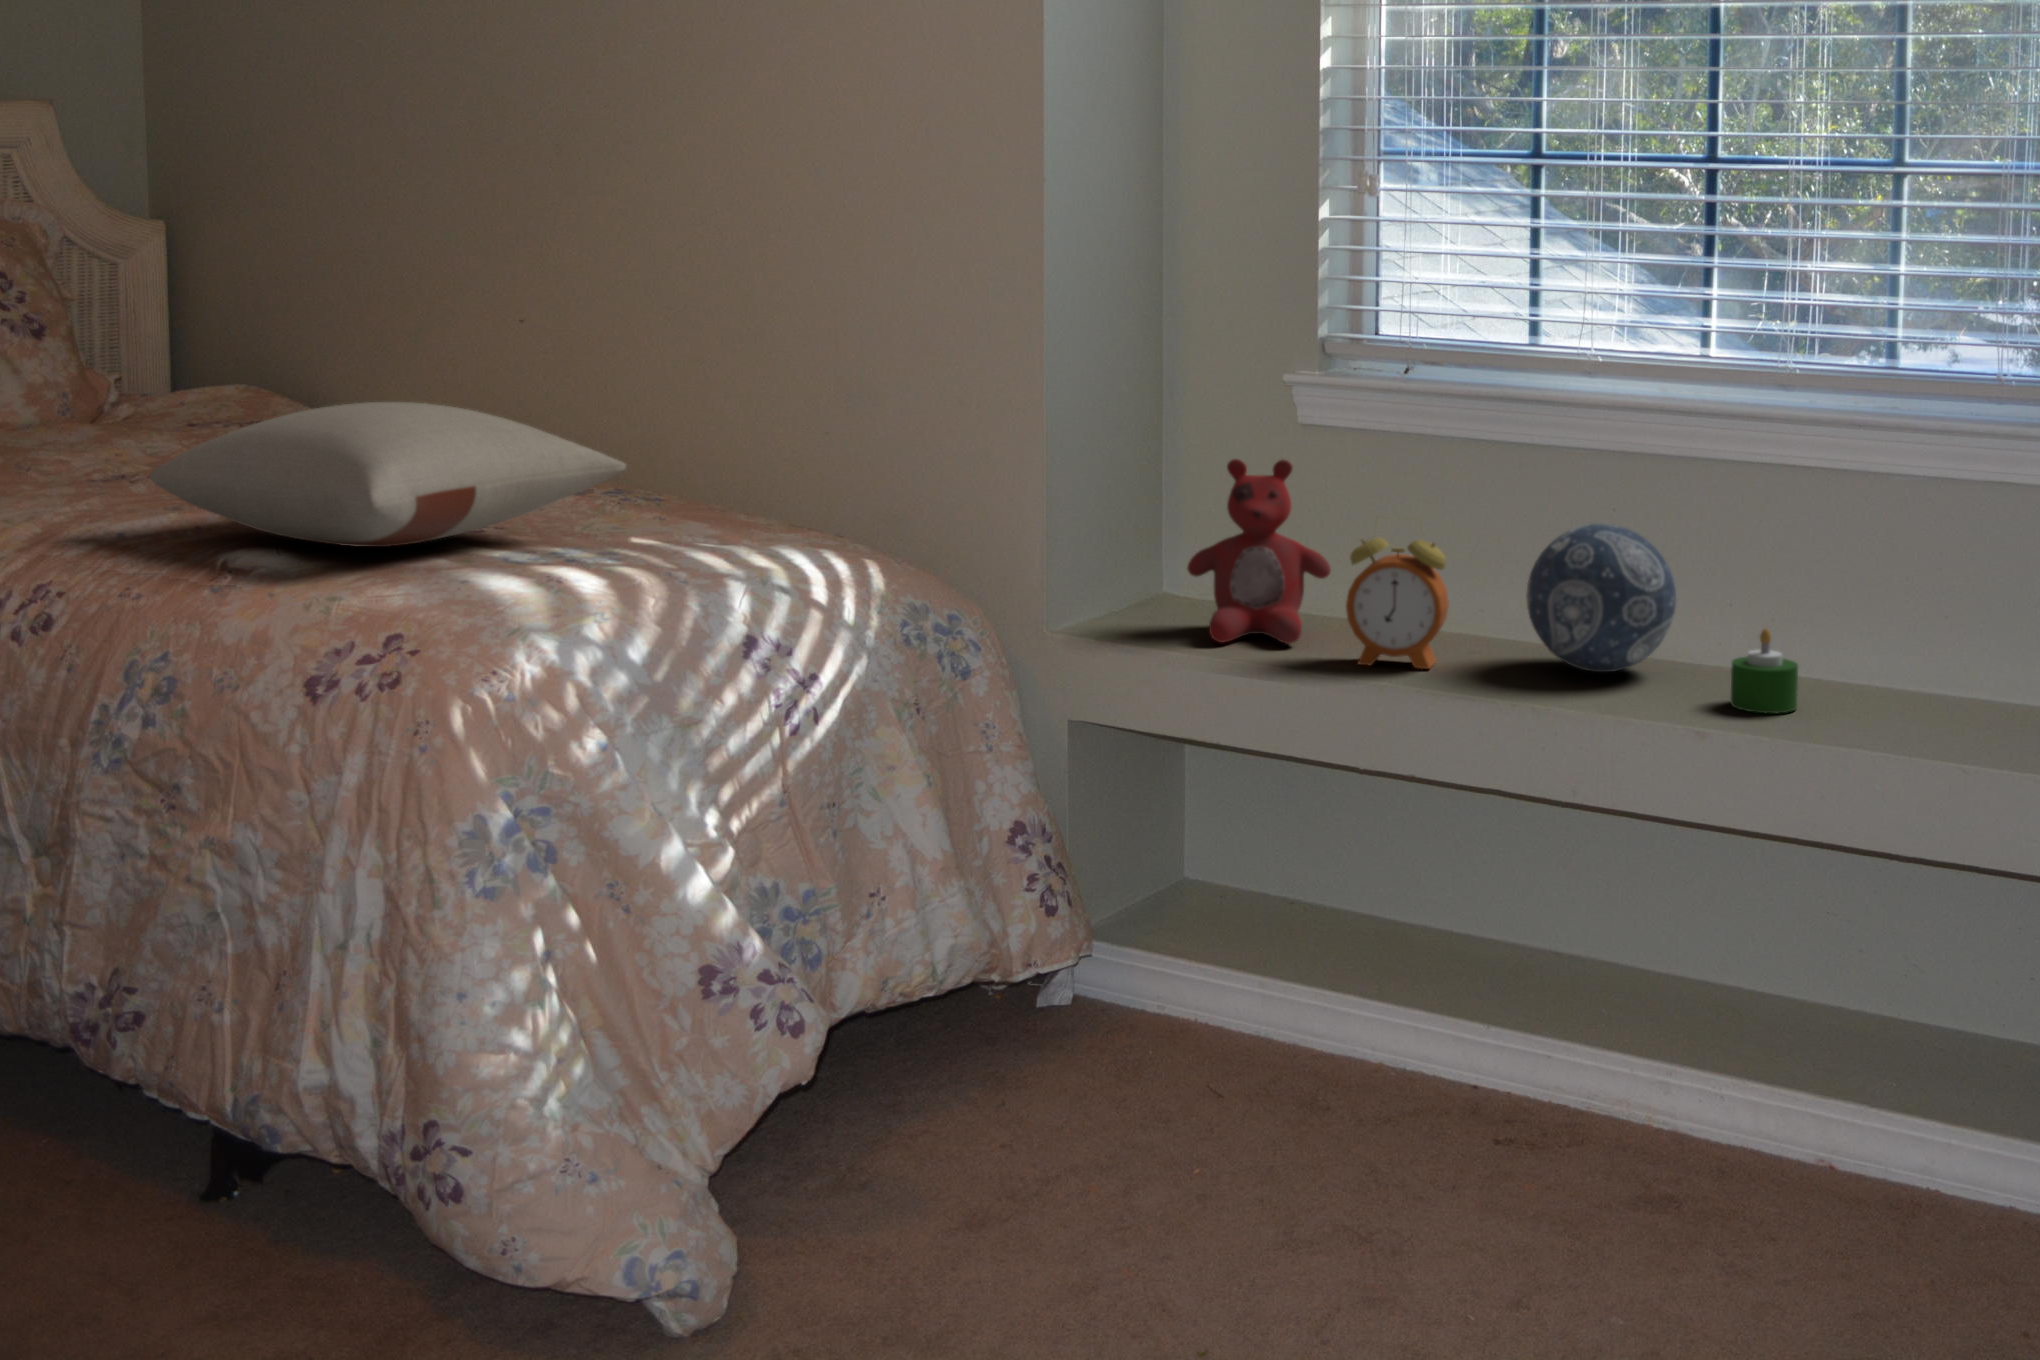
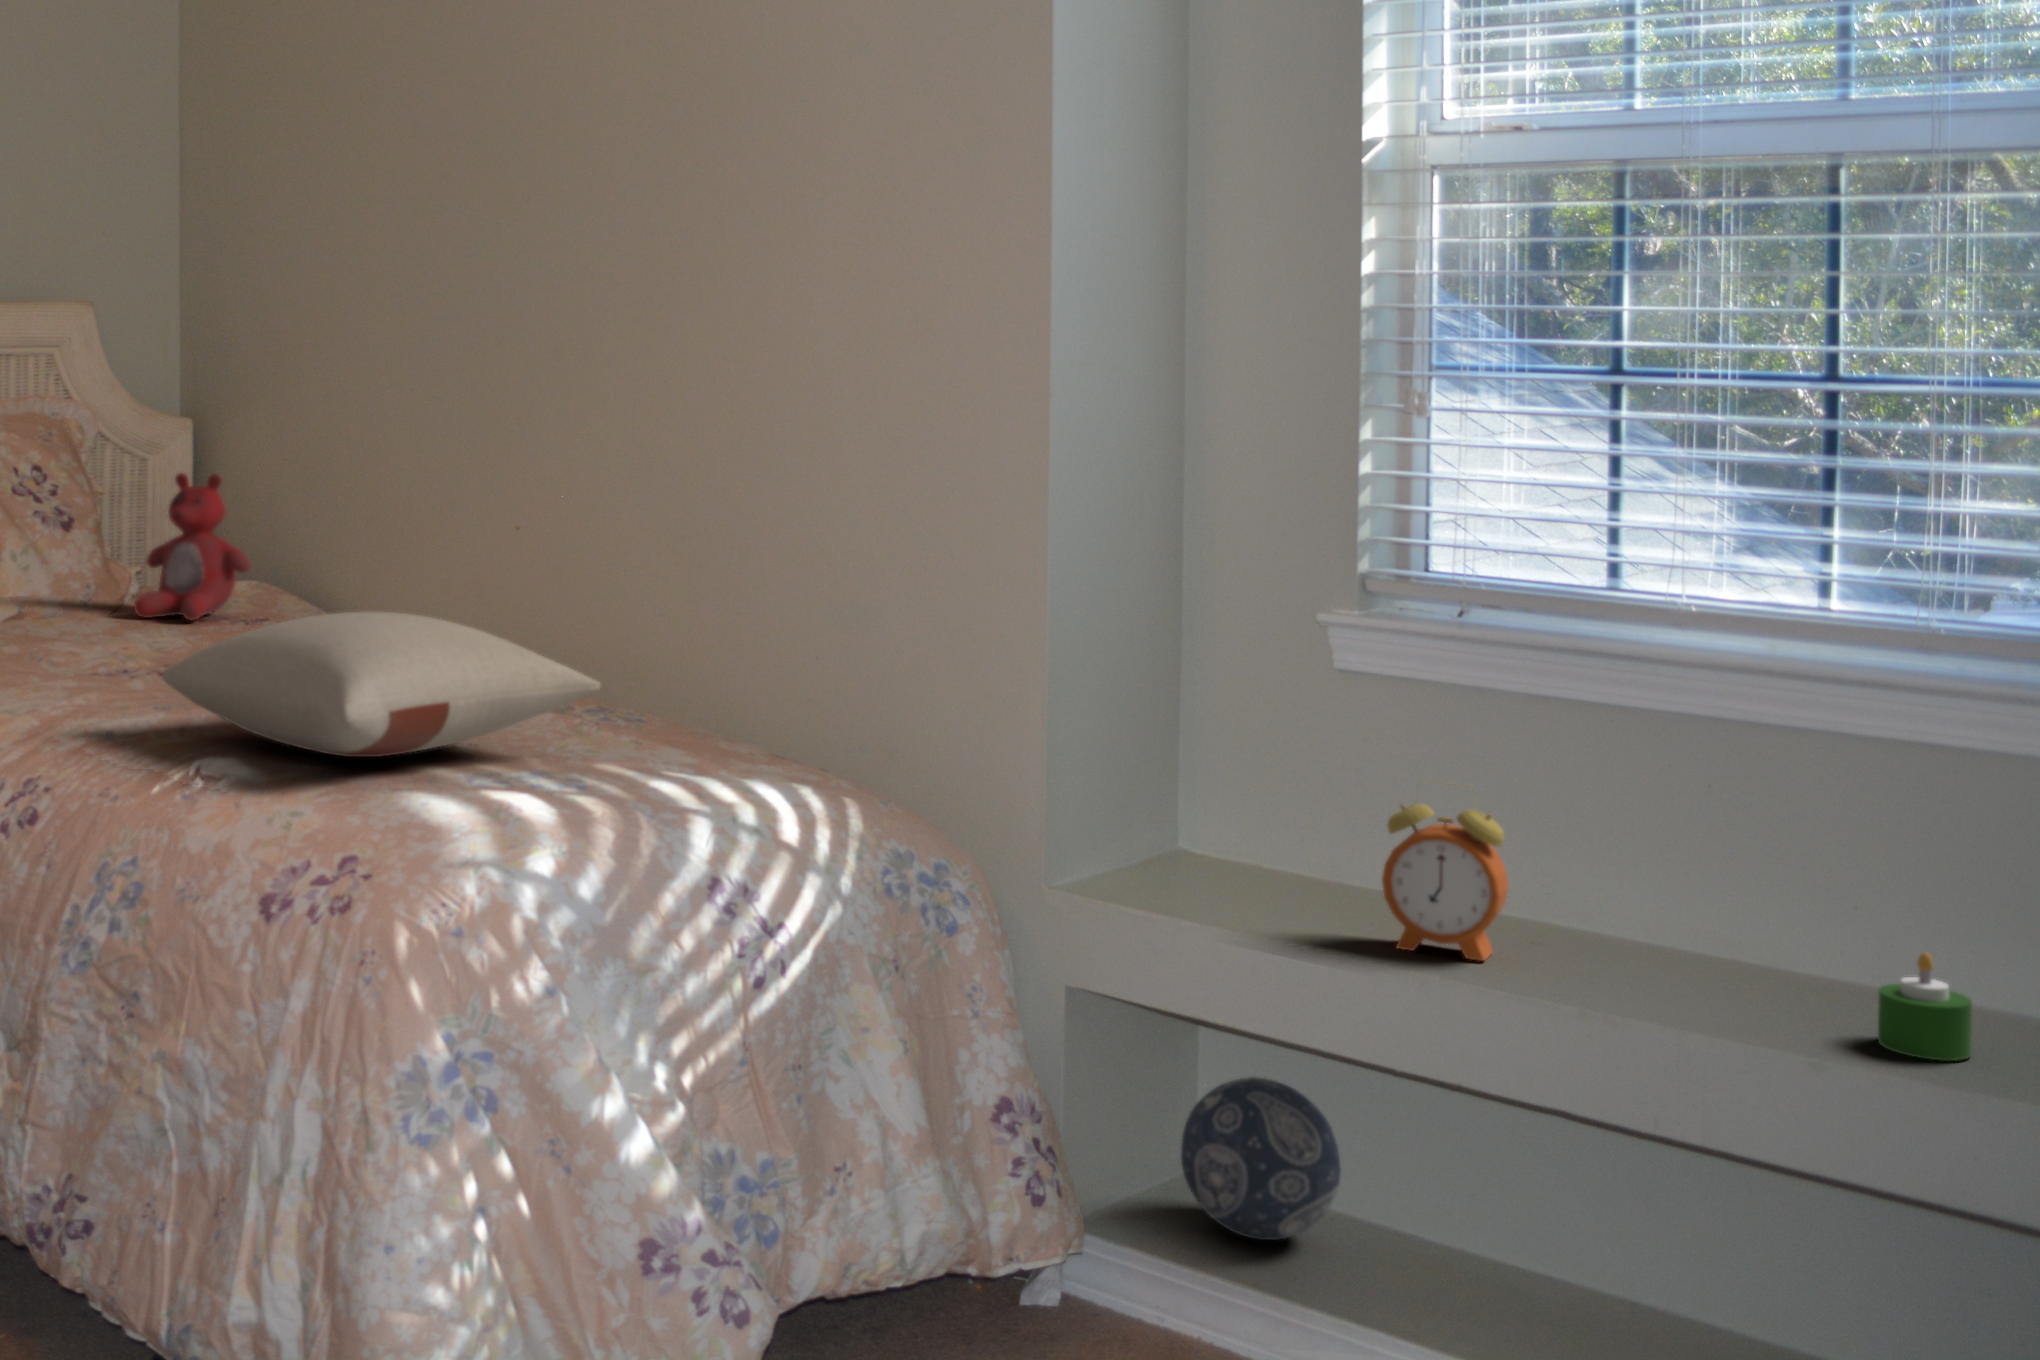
stuffed bear: present [1187,459,1331,644] -> present [134,473,250,620]
decorative ball: present [1526,523,1676,672] -> present [1181,1077,1341,1240]

